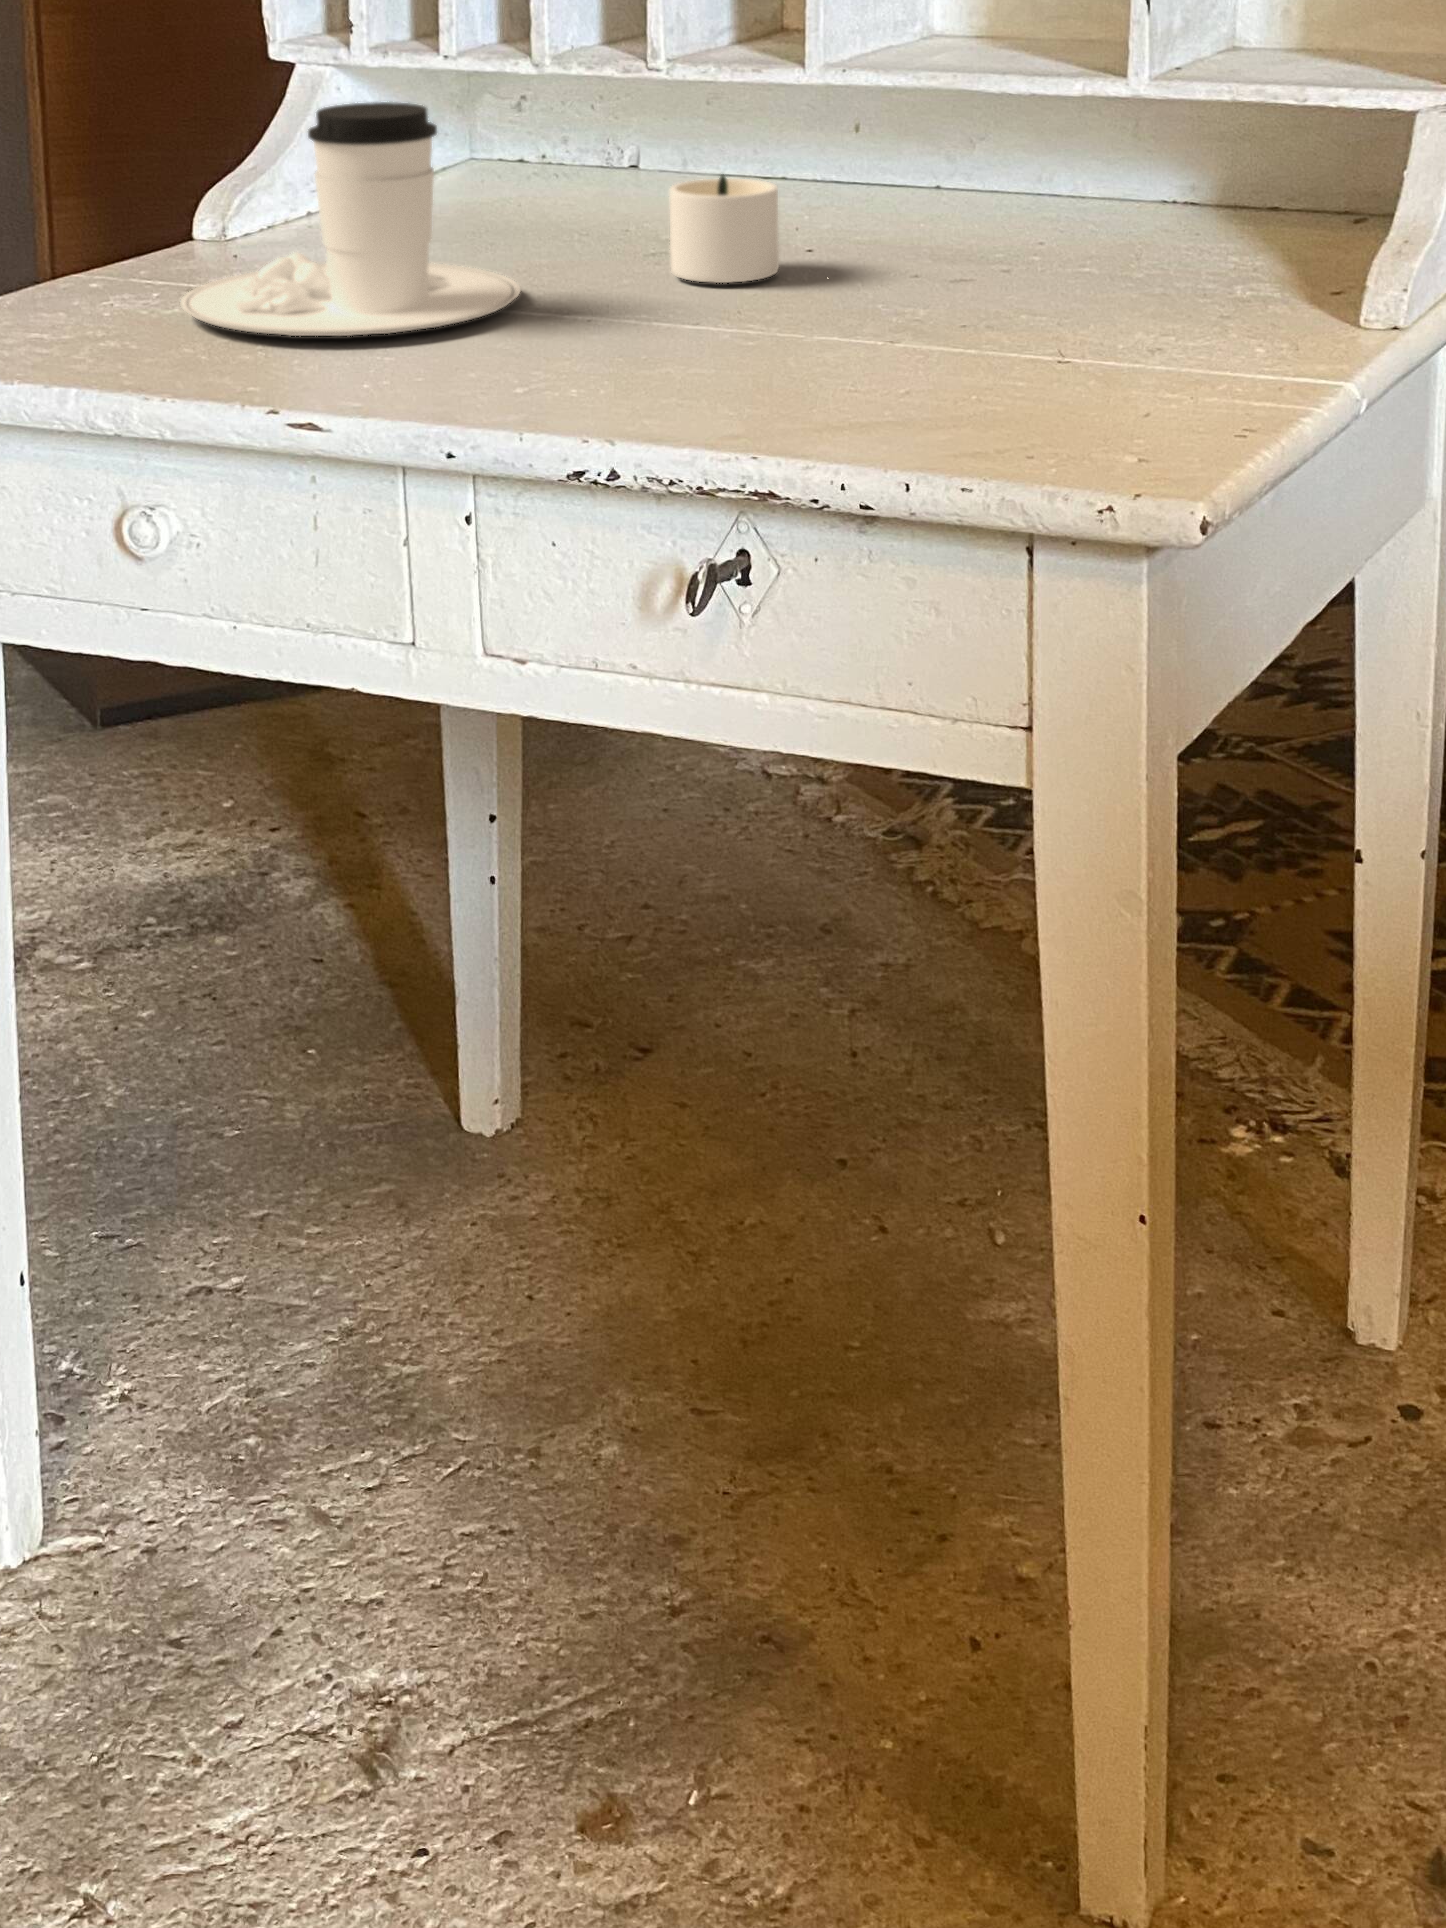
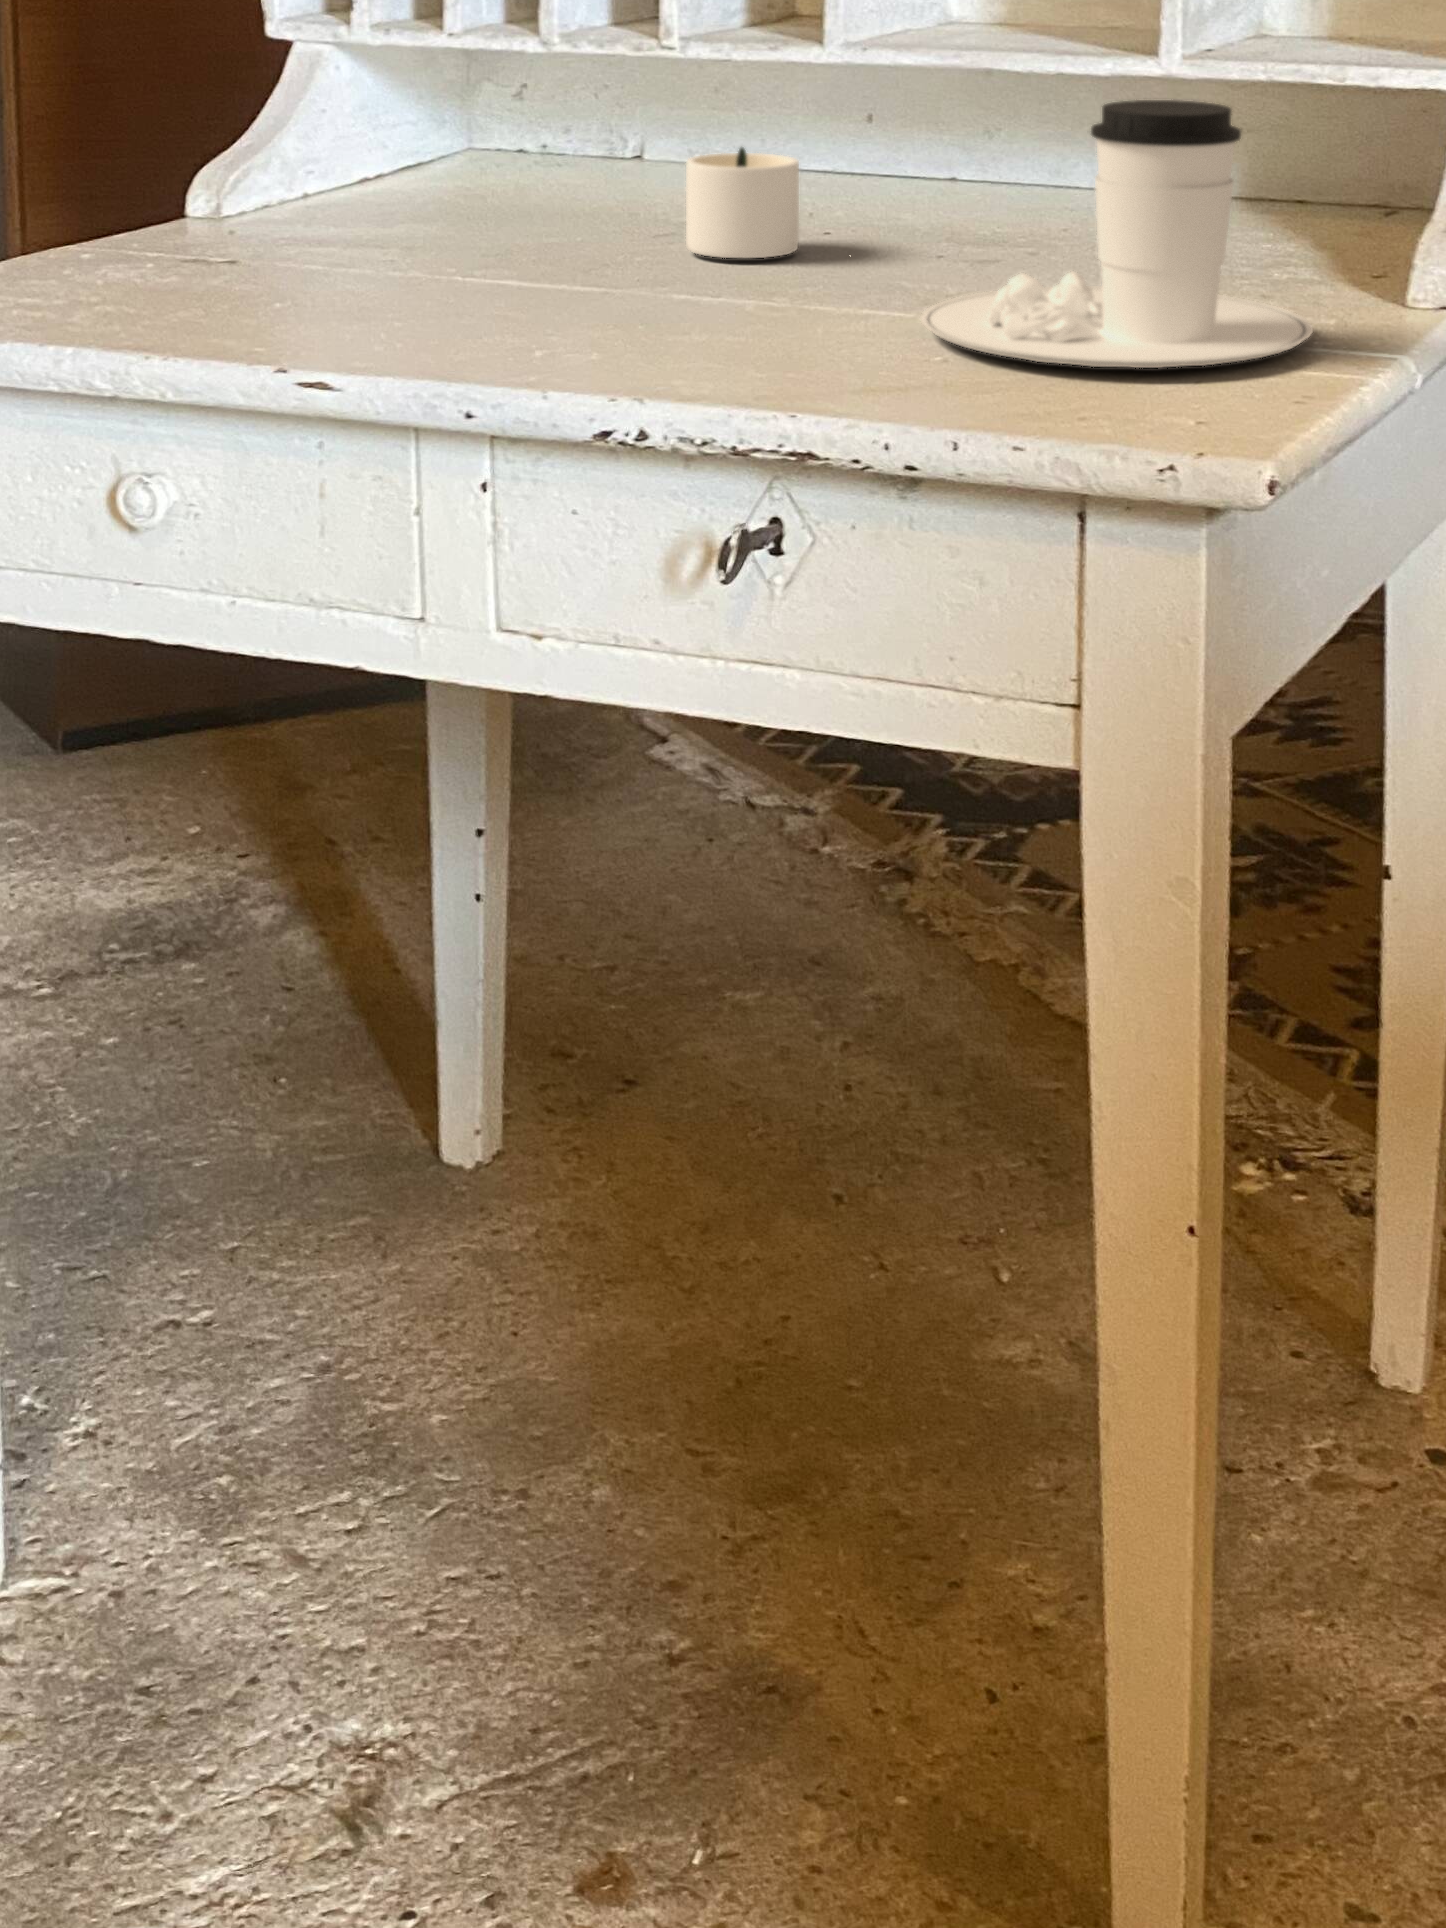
coffee cup: present [181,102,520,336] -> present [921,100,1313,368]

